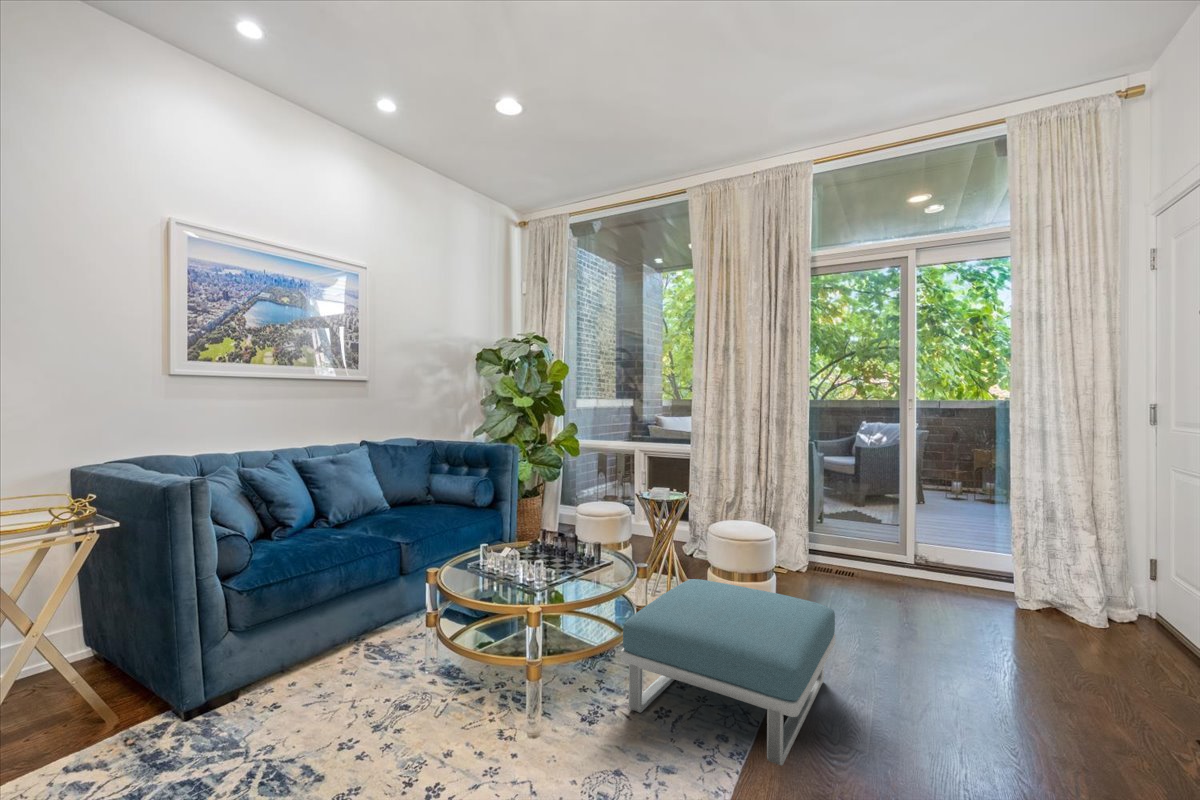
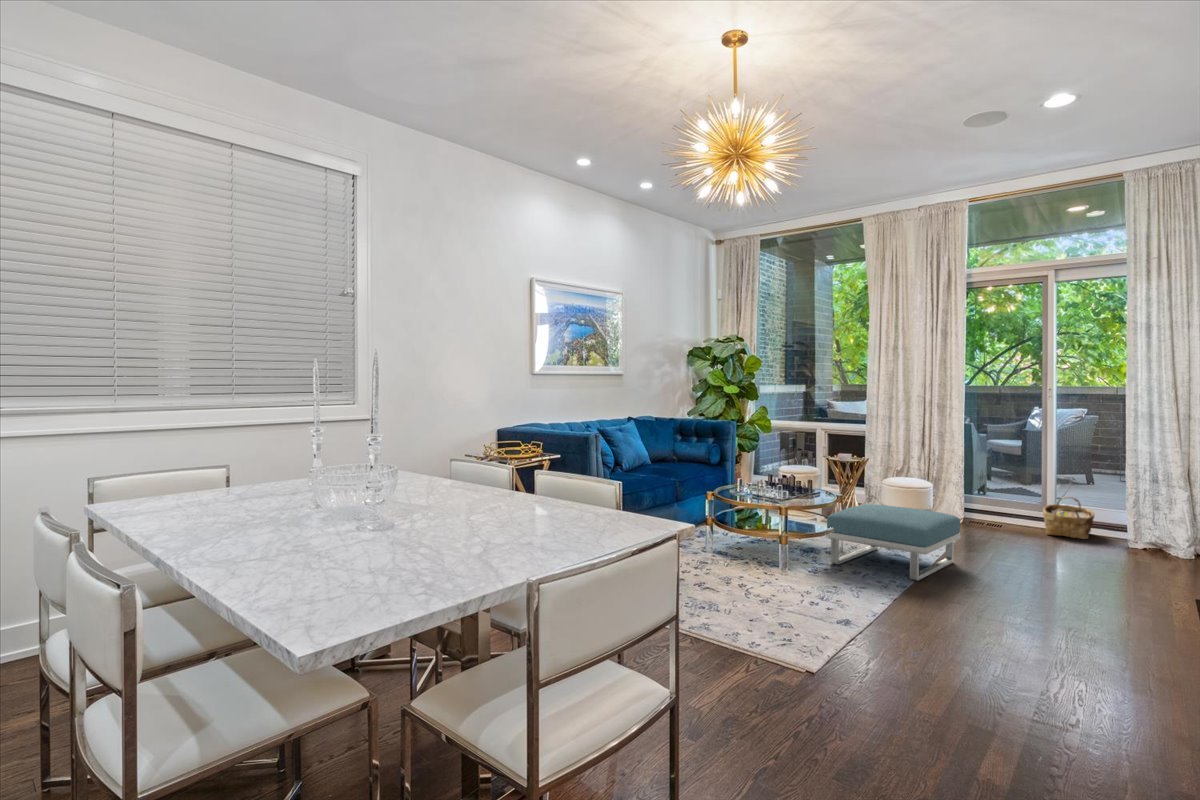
woven basket: none [906,536,971,597] -> present [1043,497,1094,539]

